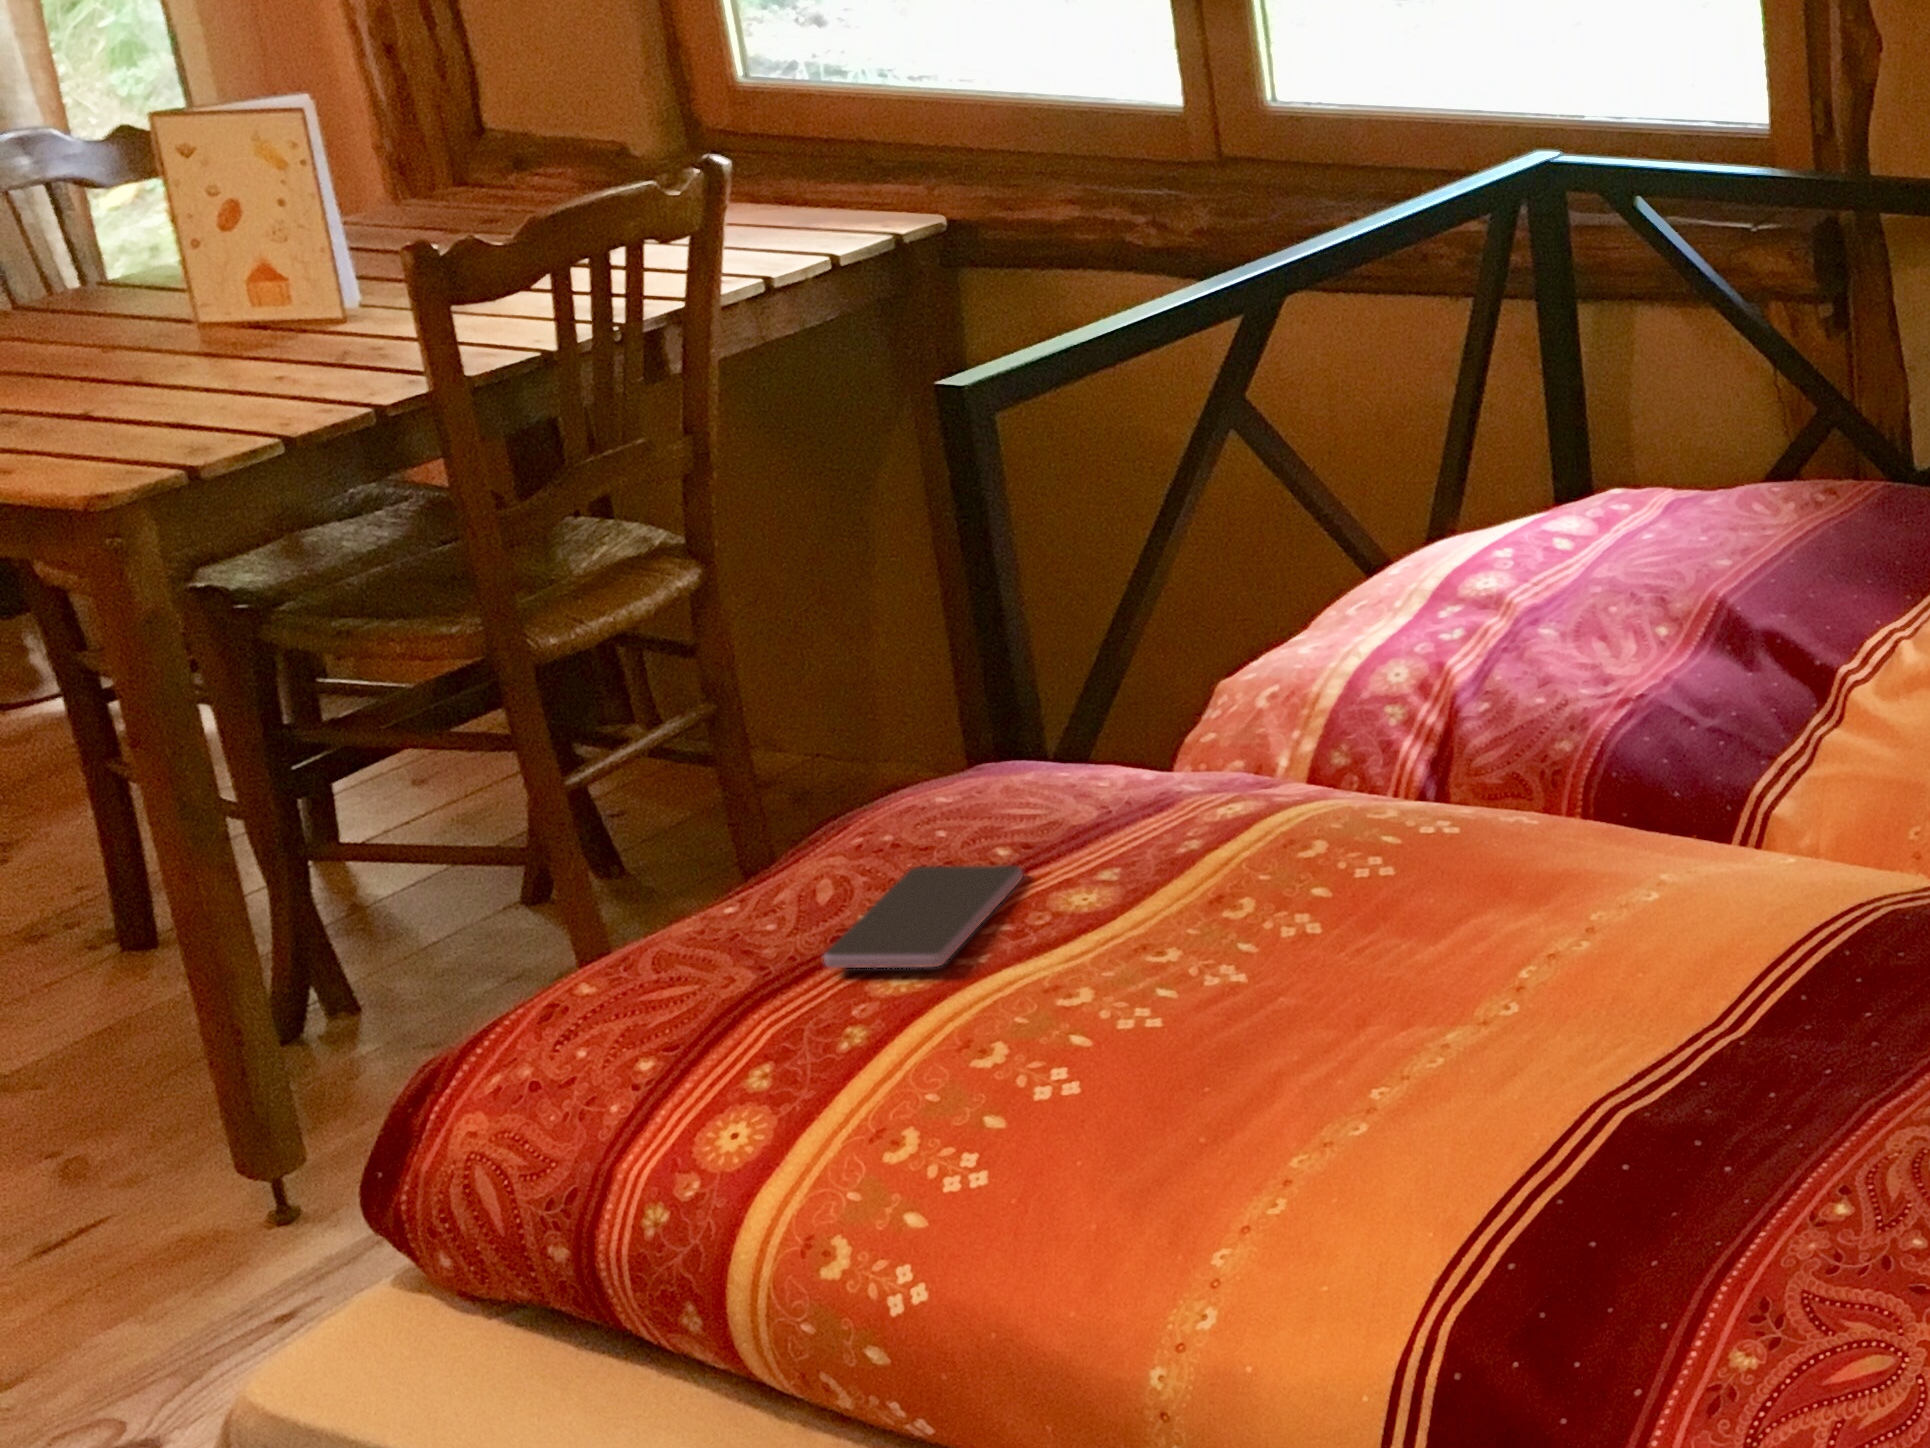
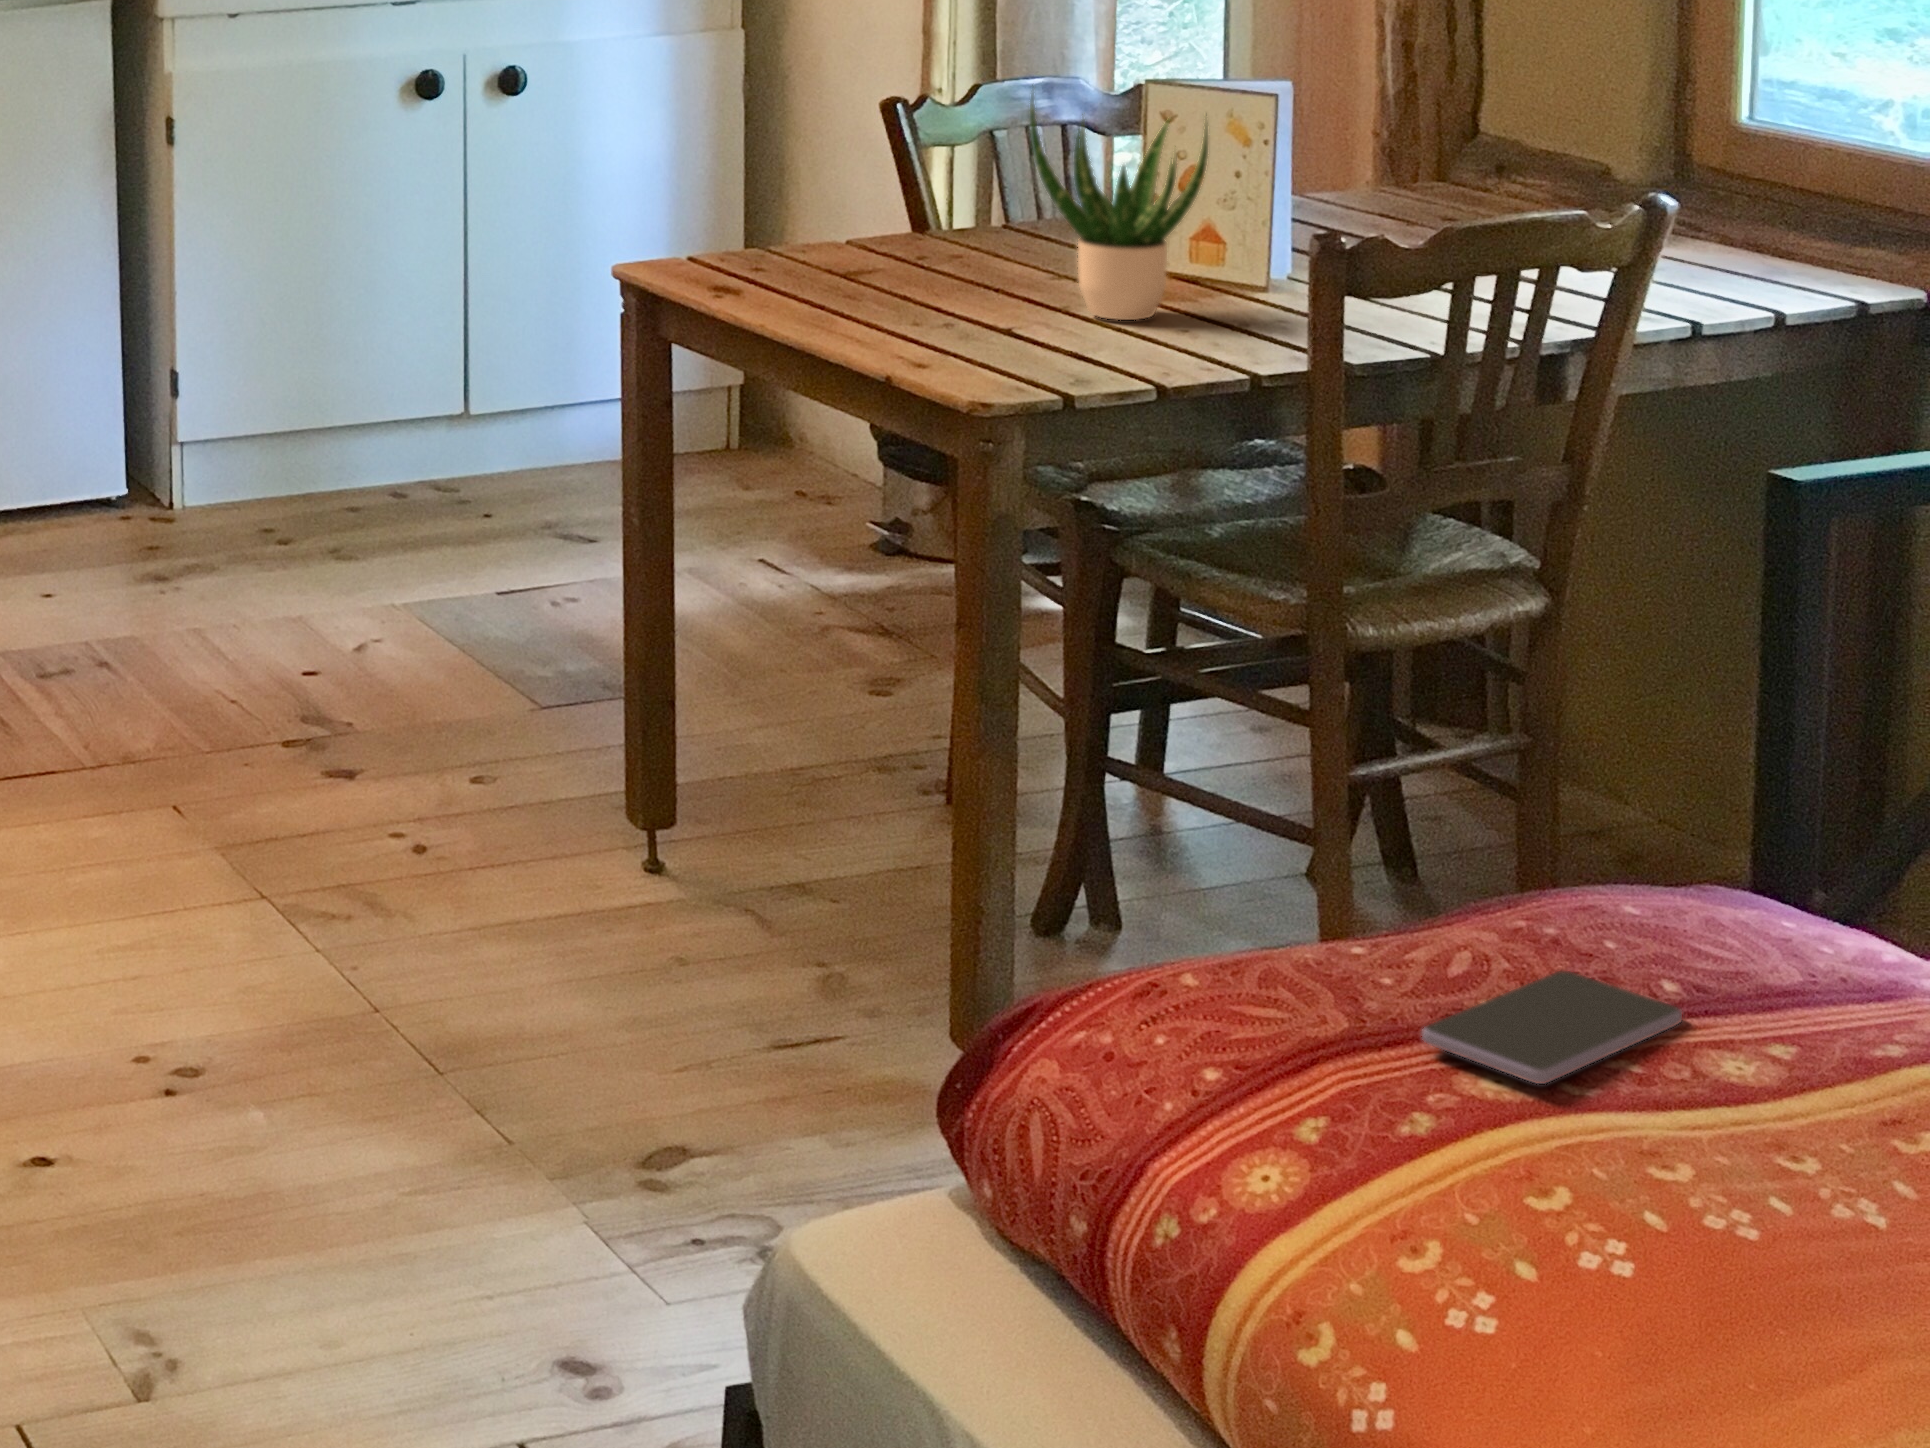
potted plant: none [19,124,251,380] -> present [1030,95,1208,320]

